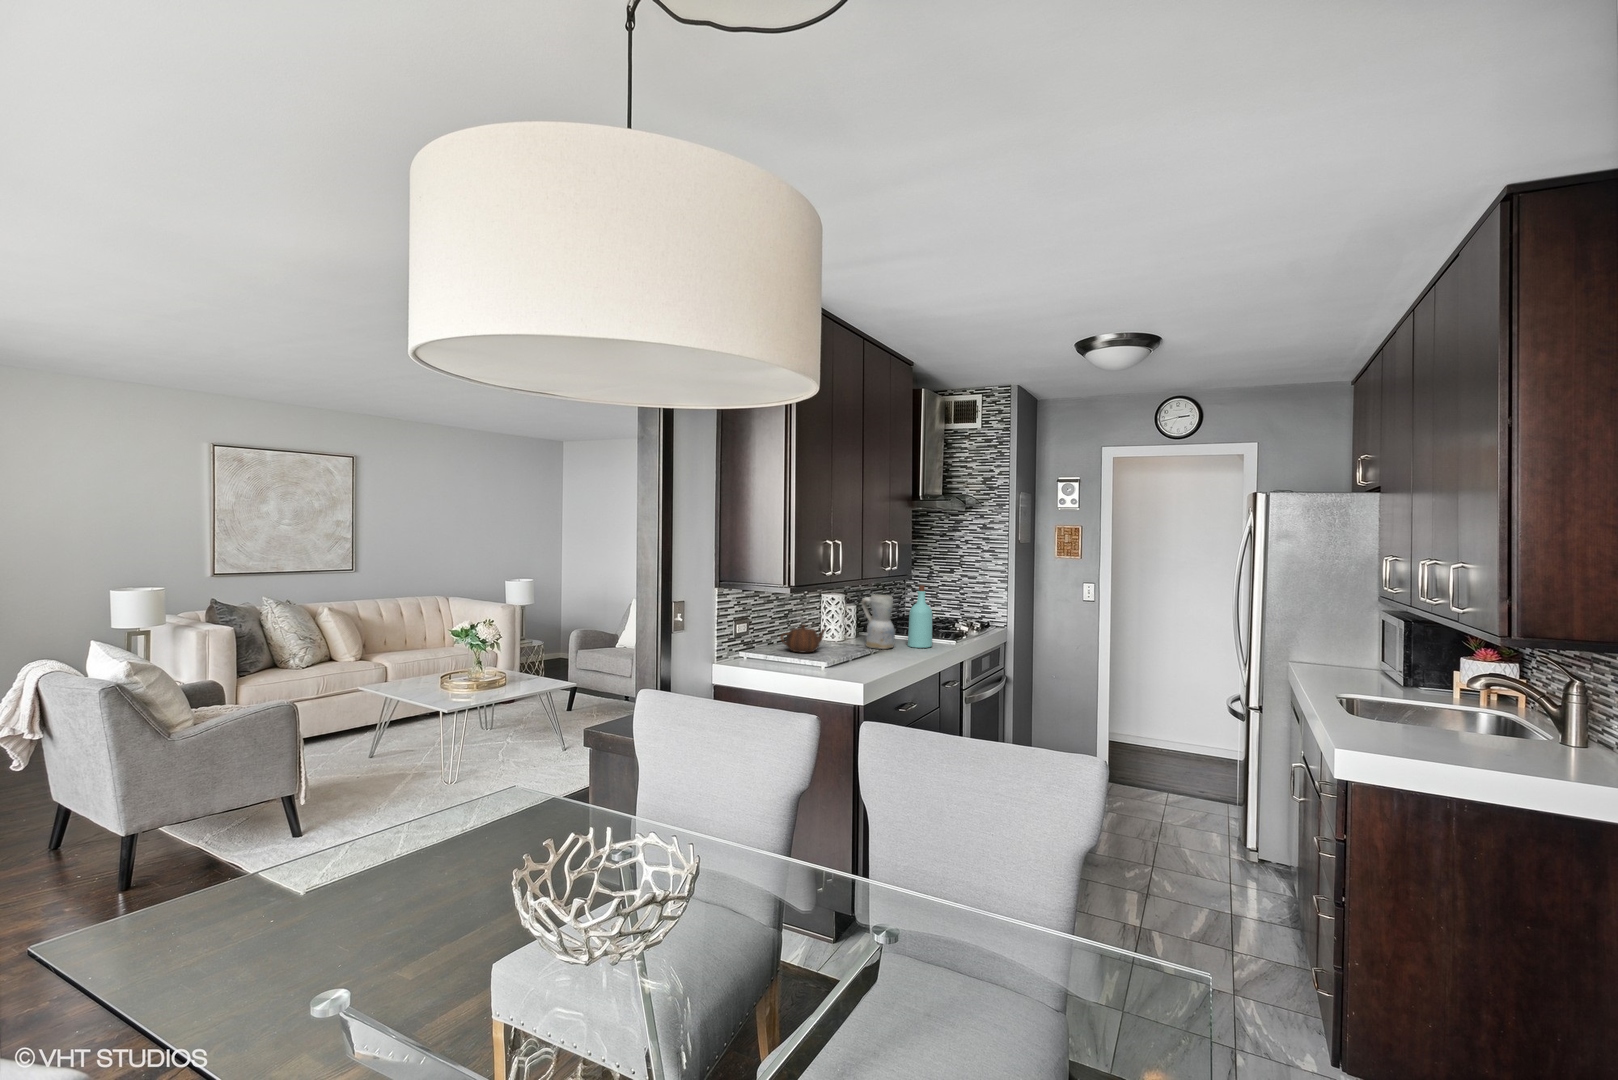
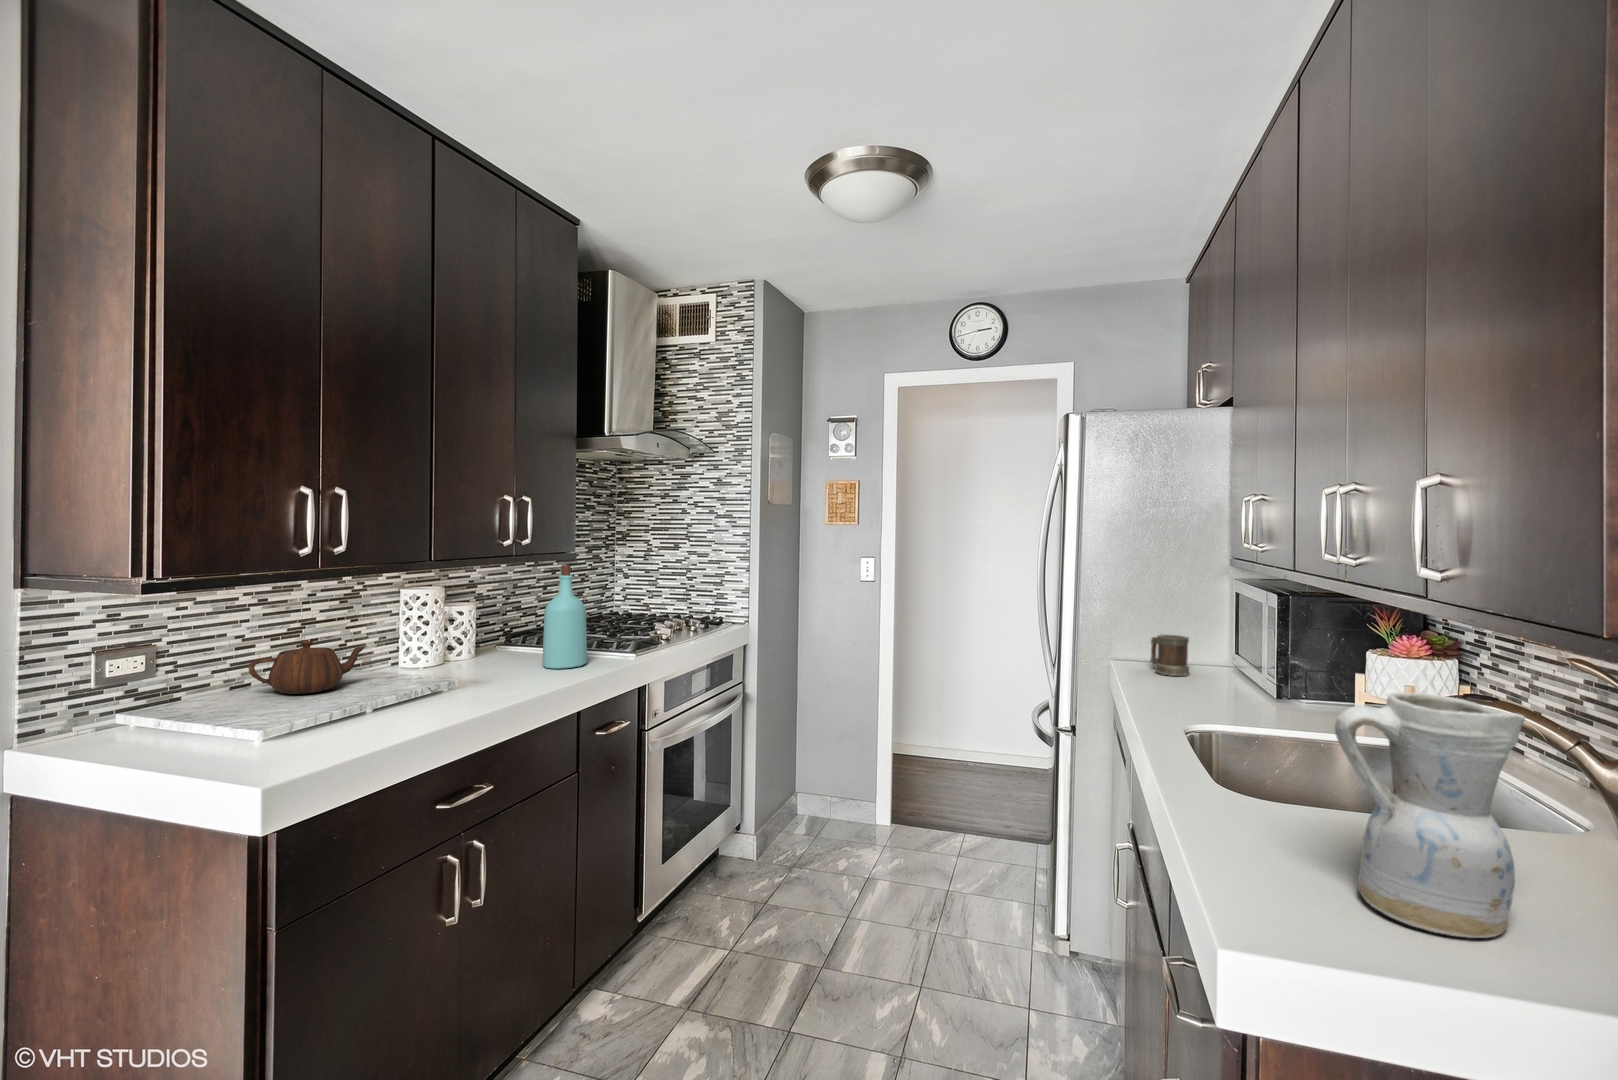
ceramic pitcher: present [862,595,895,649] -> present [1335,693,1525,938]
mug: none [1318,643,1347,671] -> present [1150,635,1189,676]

